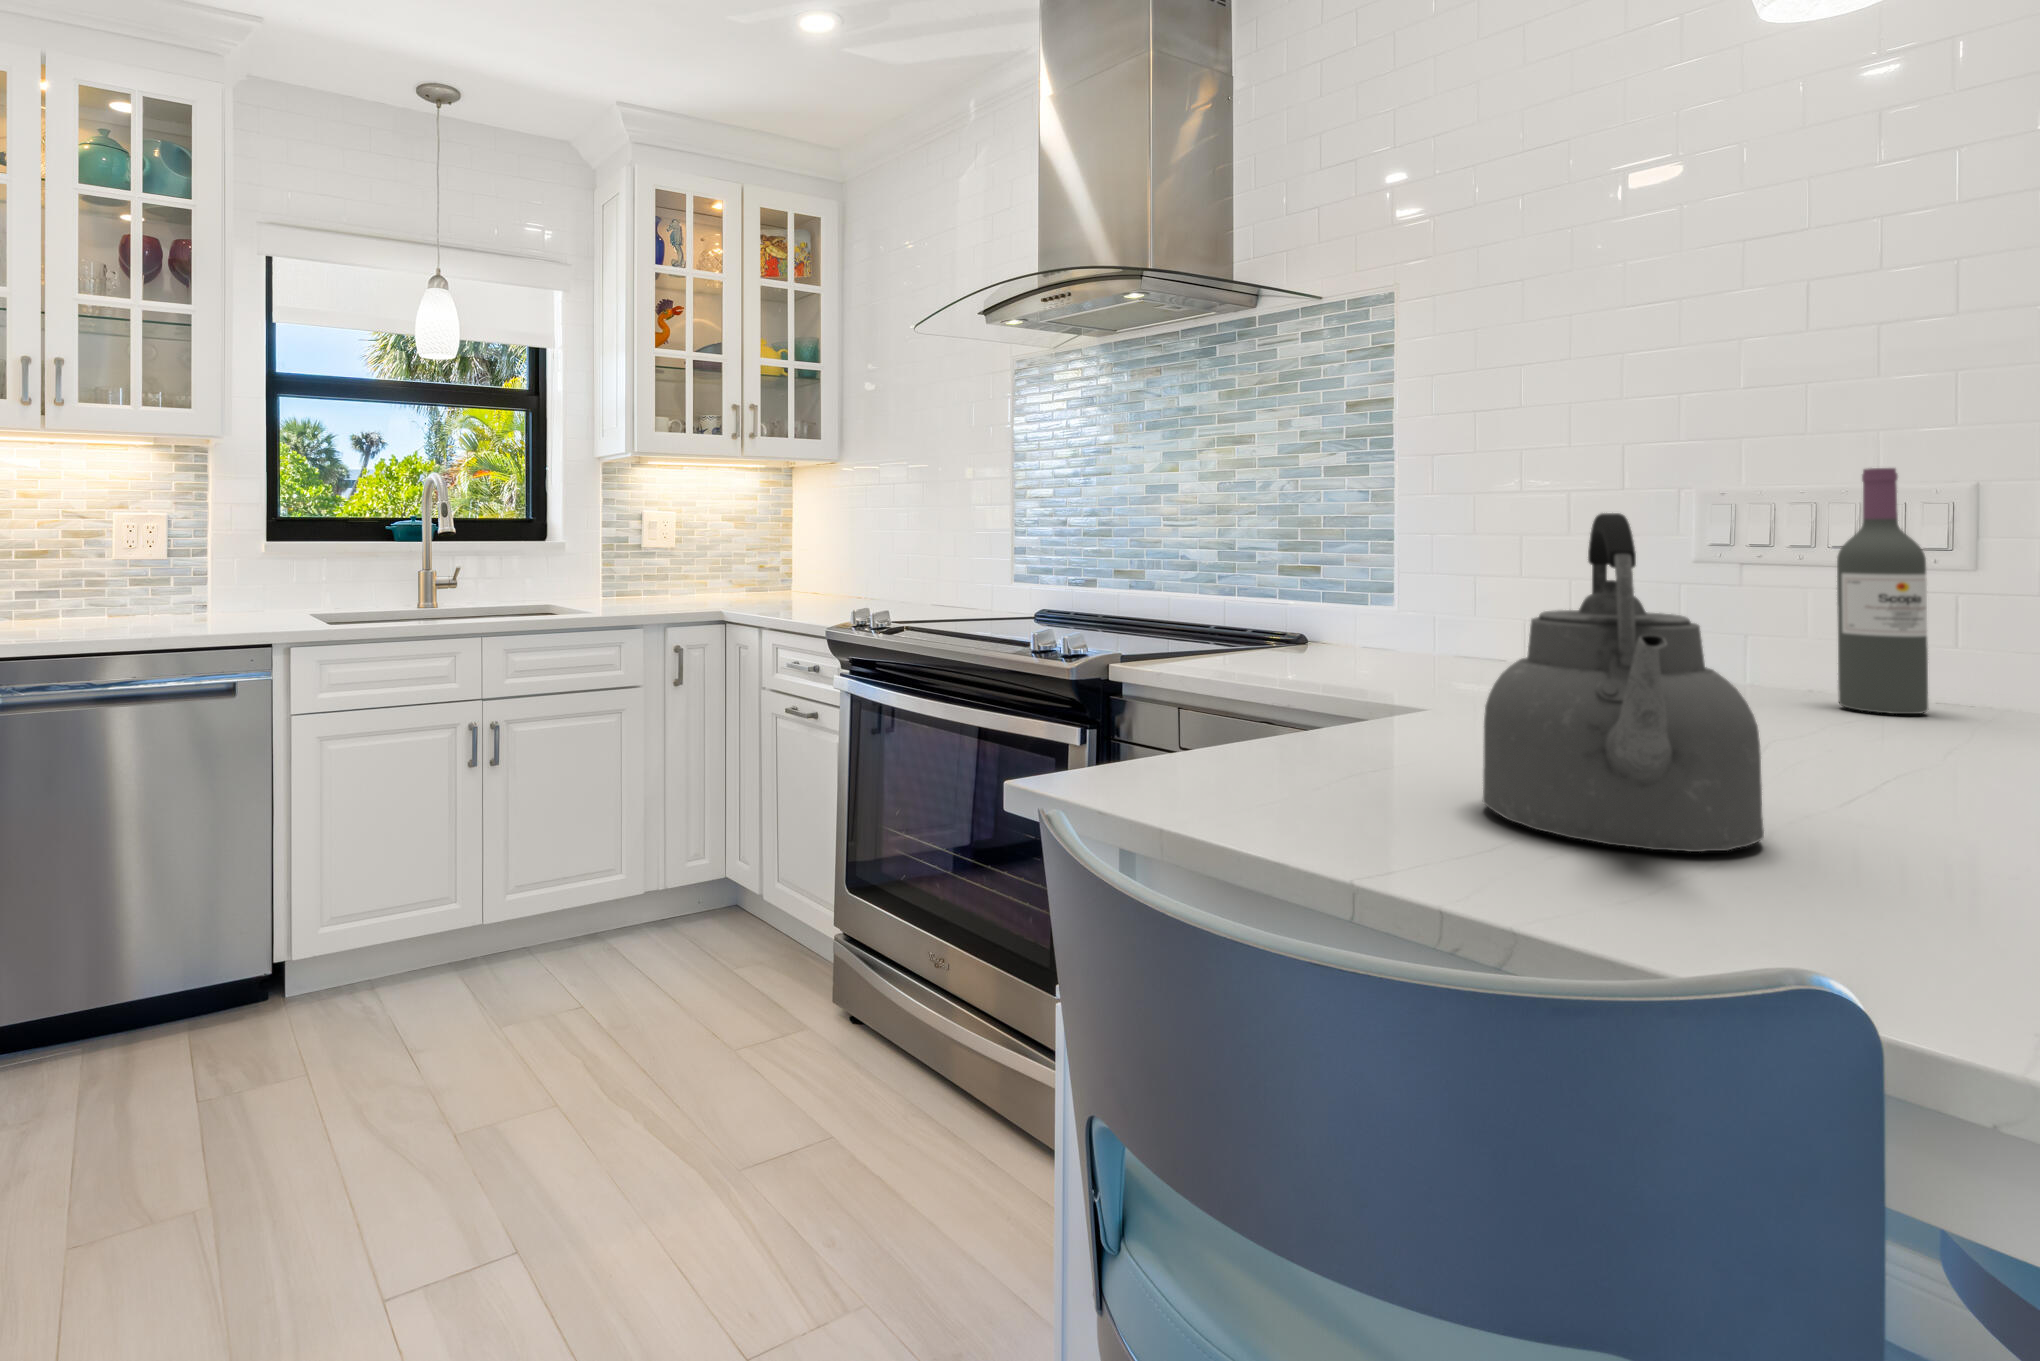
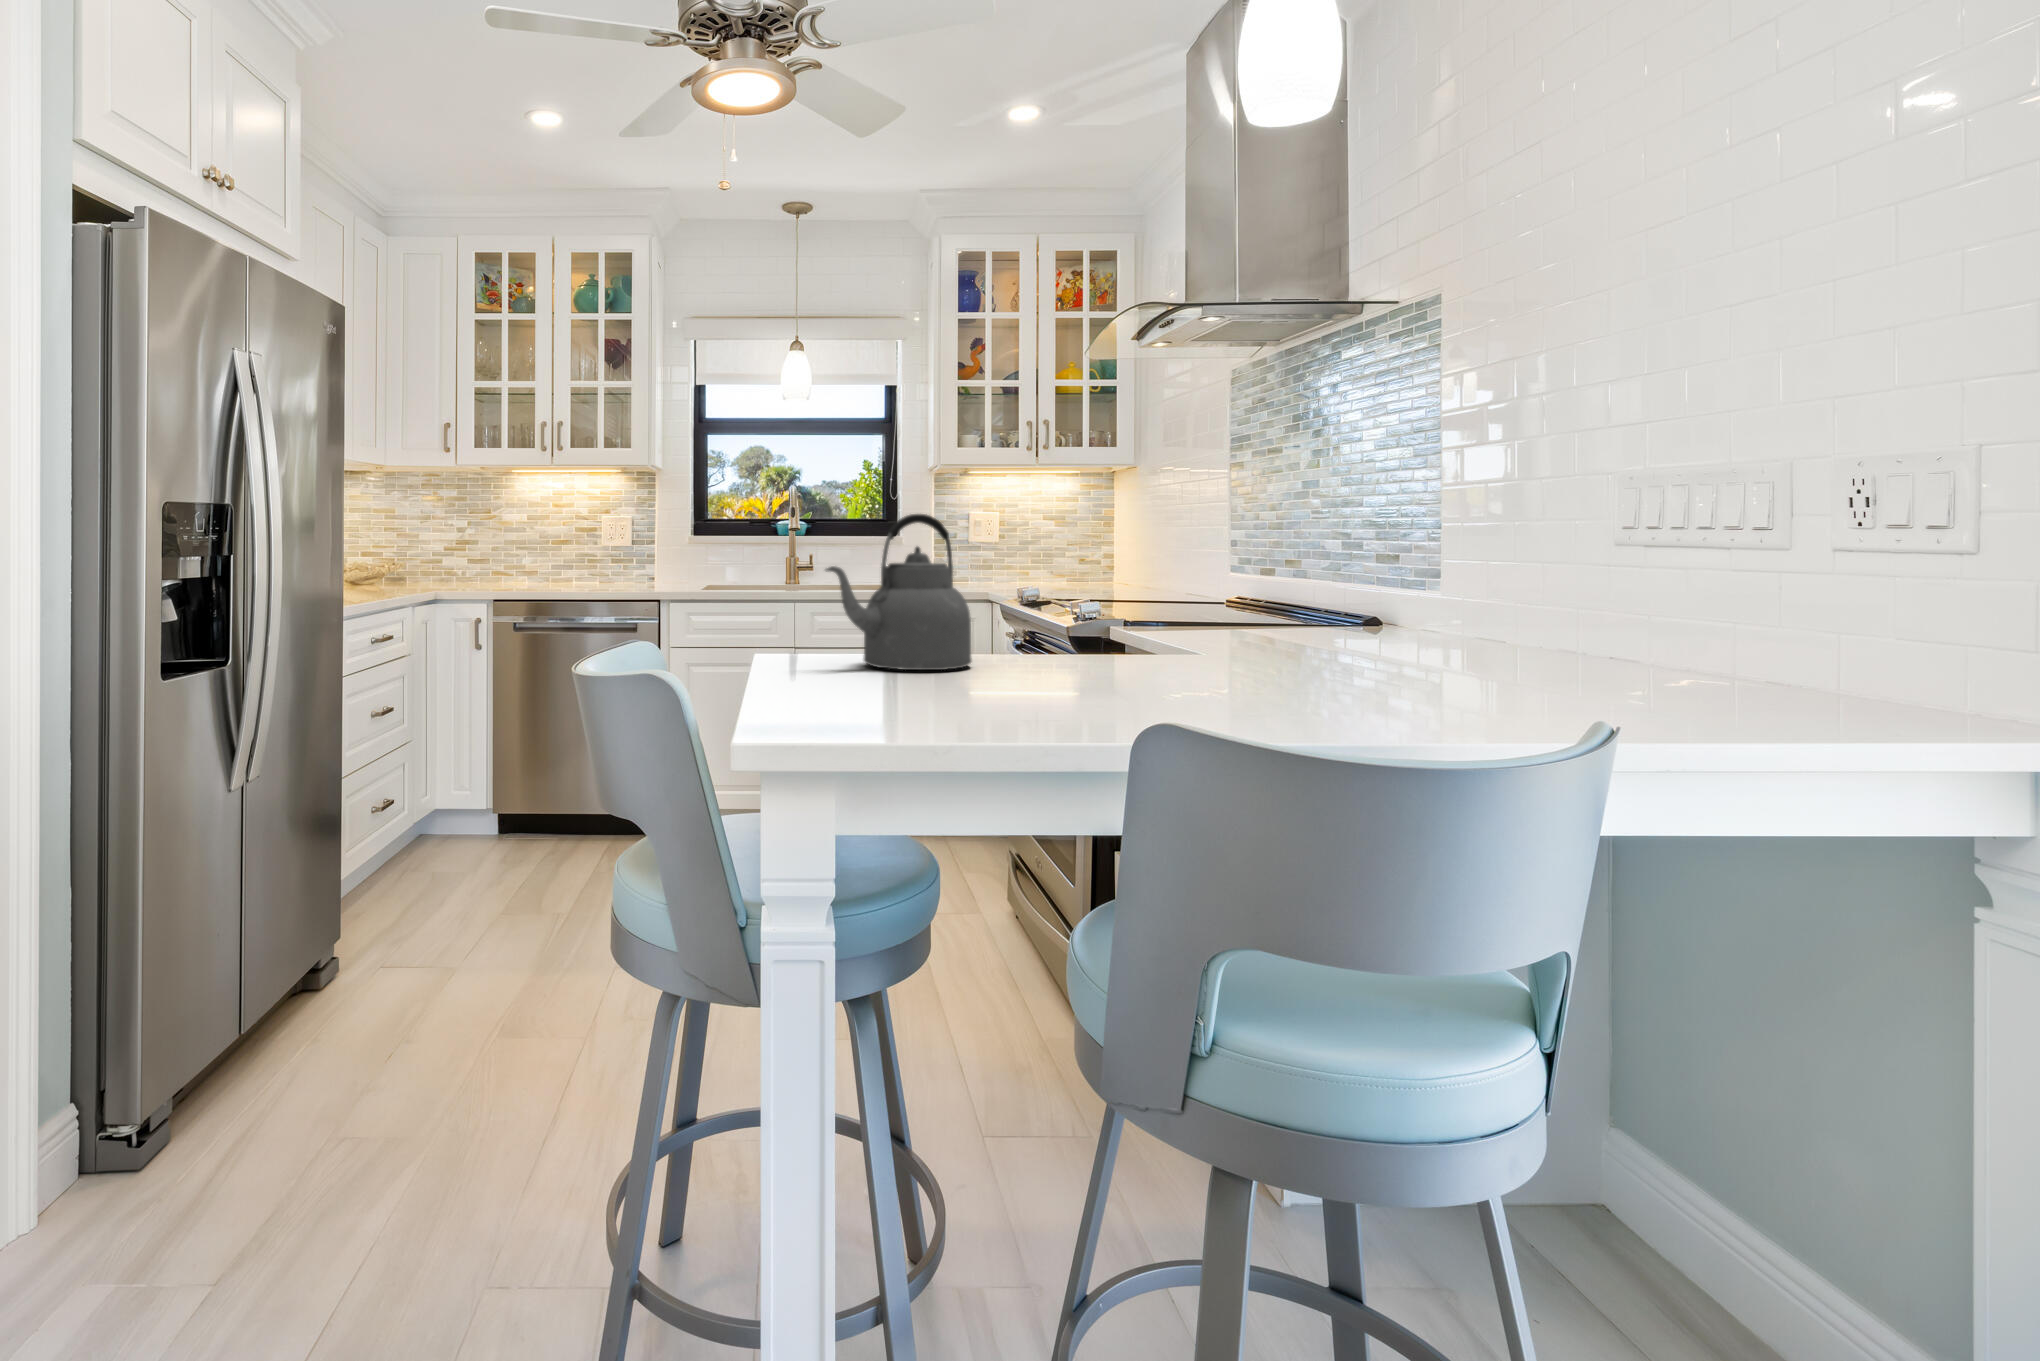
wine bottle: present [1837,468,1928,714] -> none [1431,476,1487,665]

